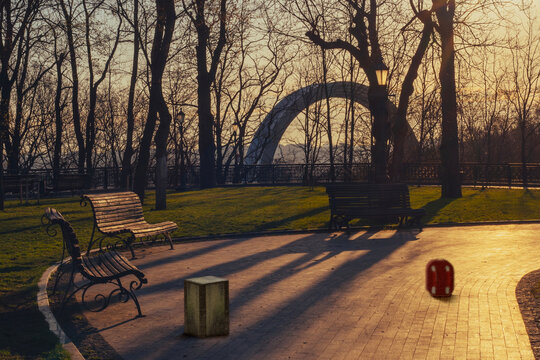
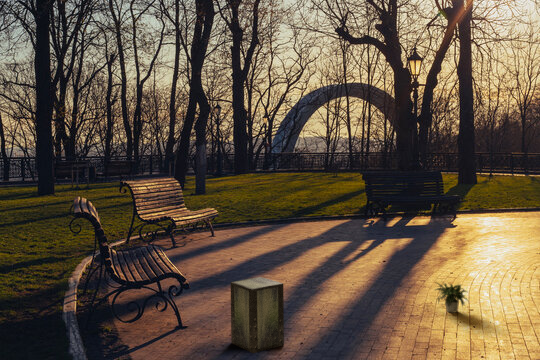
backpack: present [425,259,455,297] -> none [493,254,529,297]
potted plant: none [361,281,396,309] -> present [436,283,467,313]

